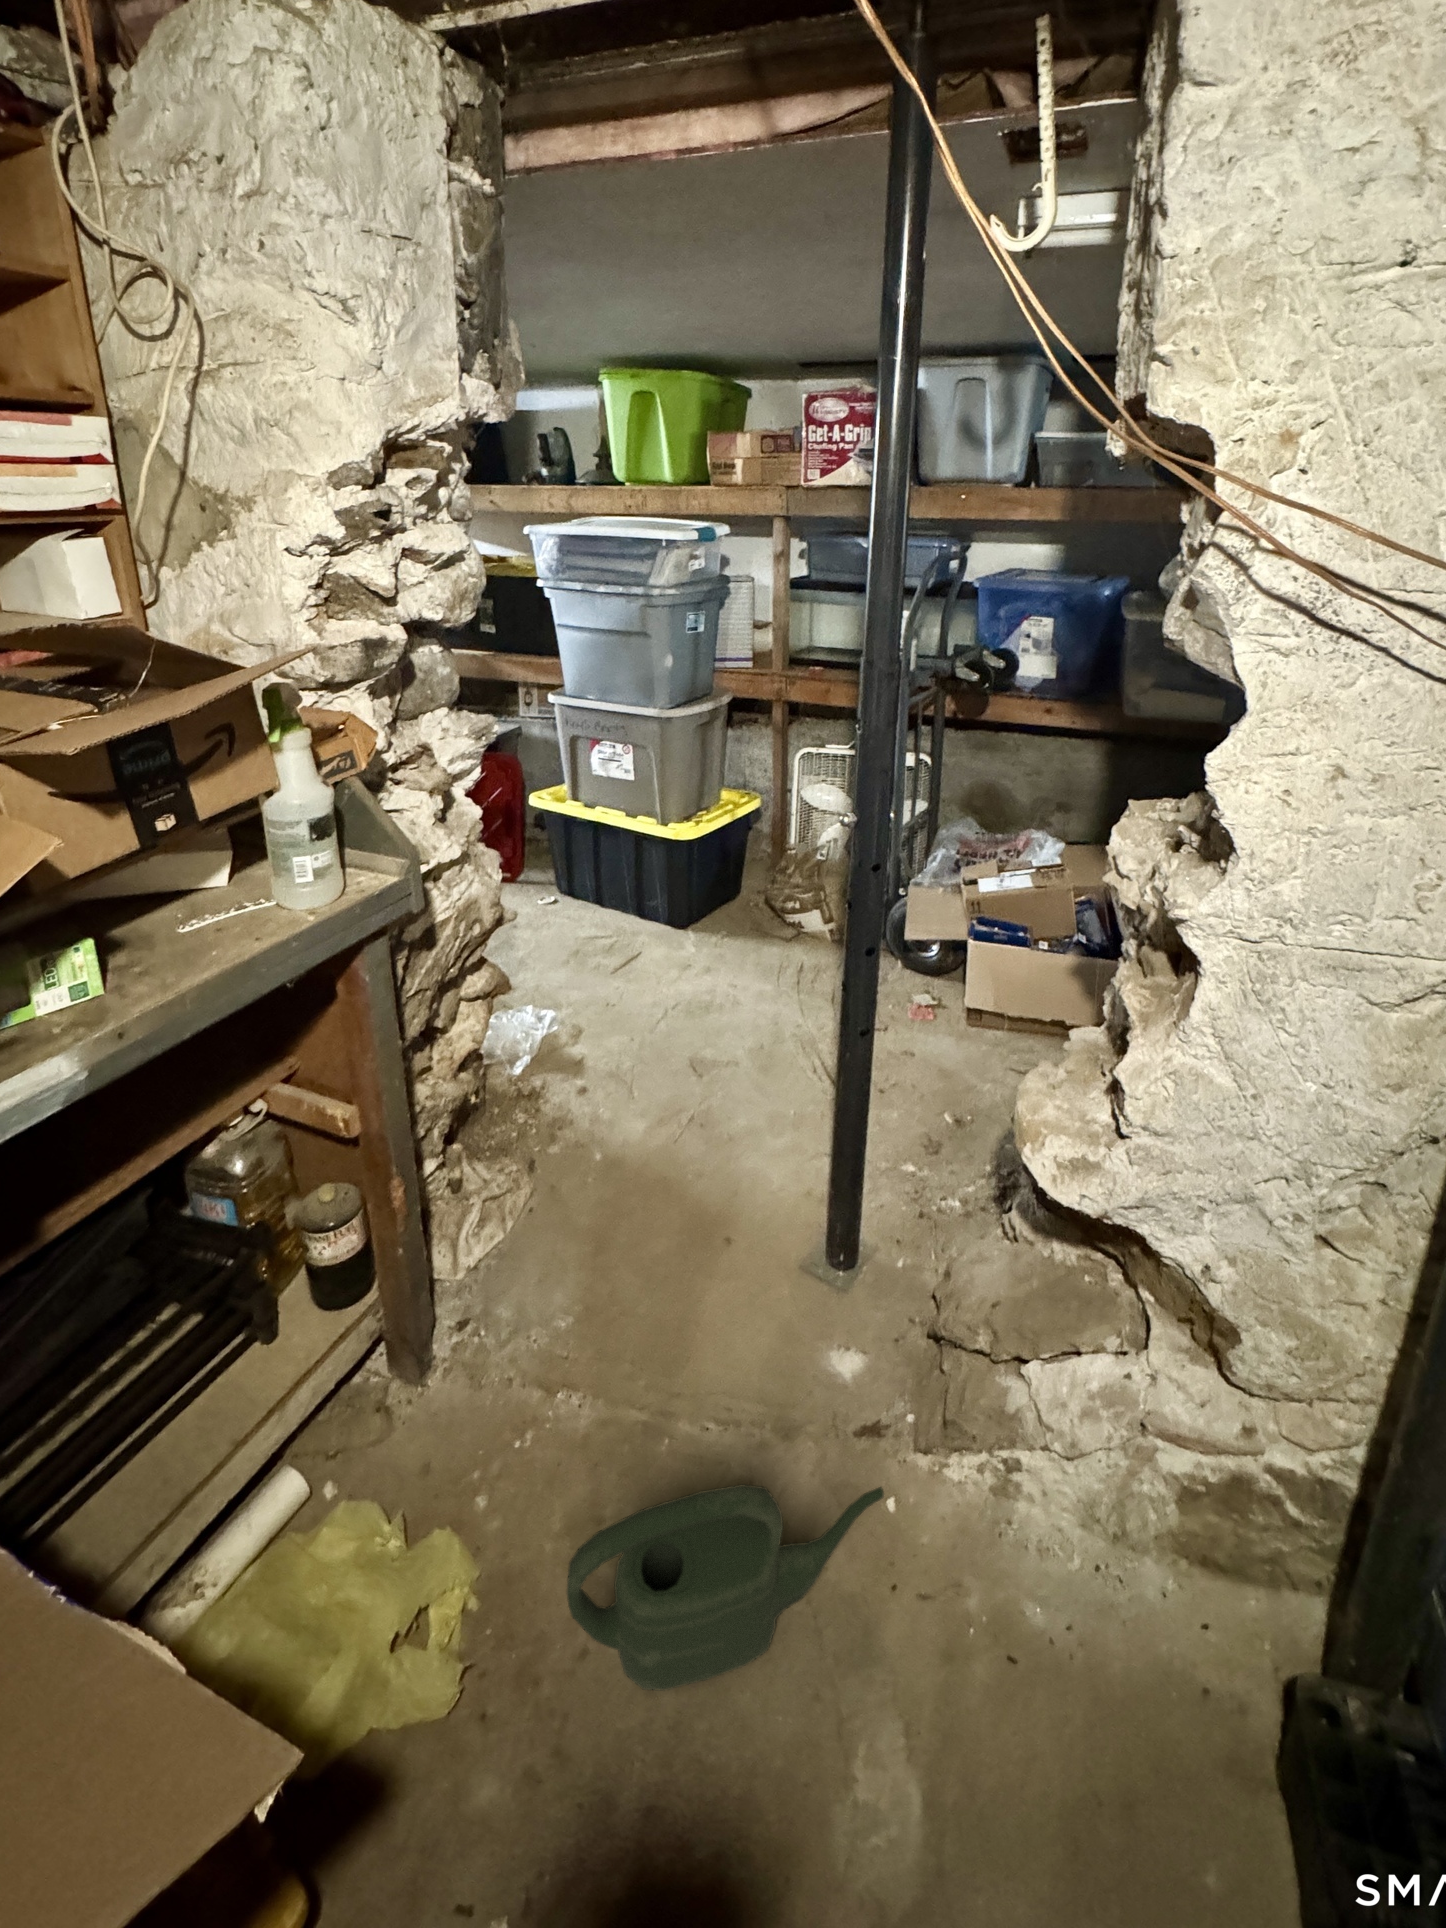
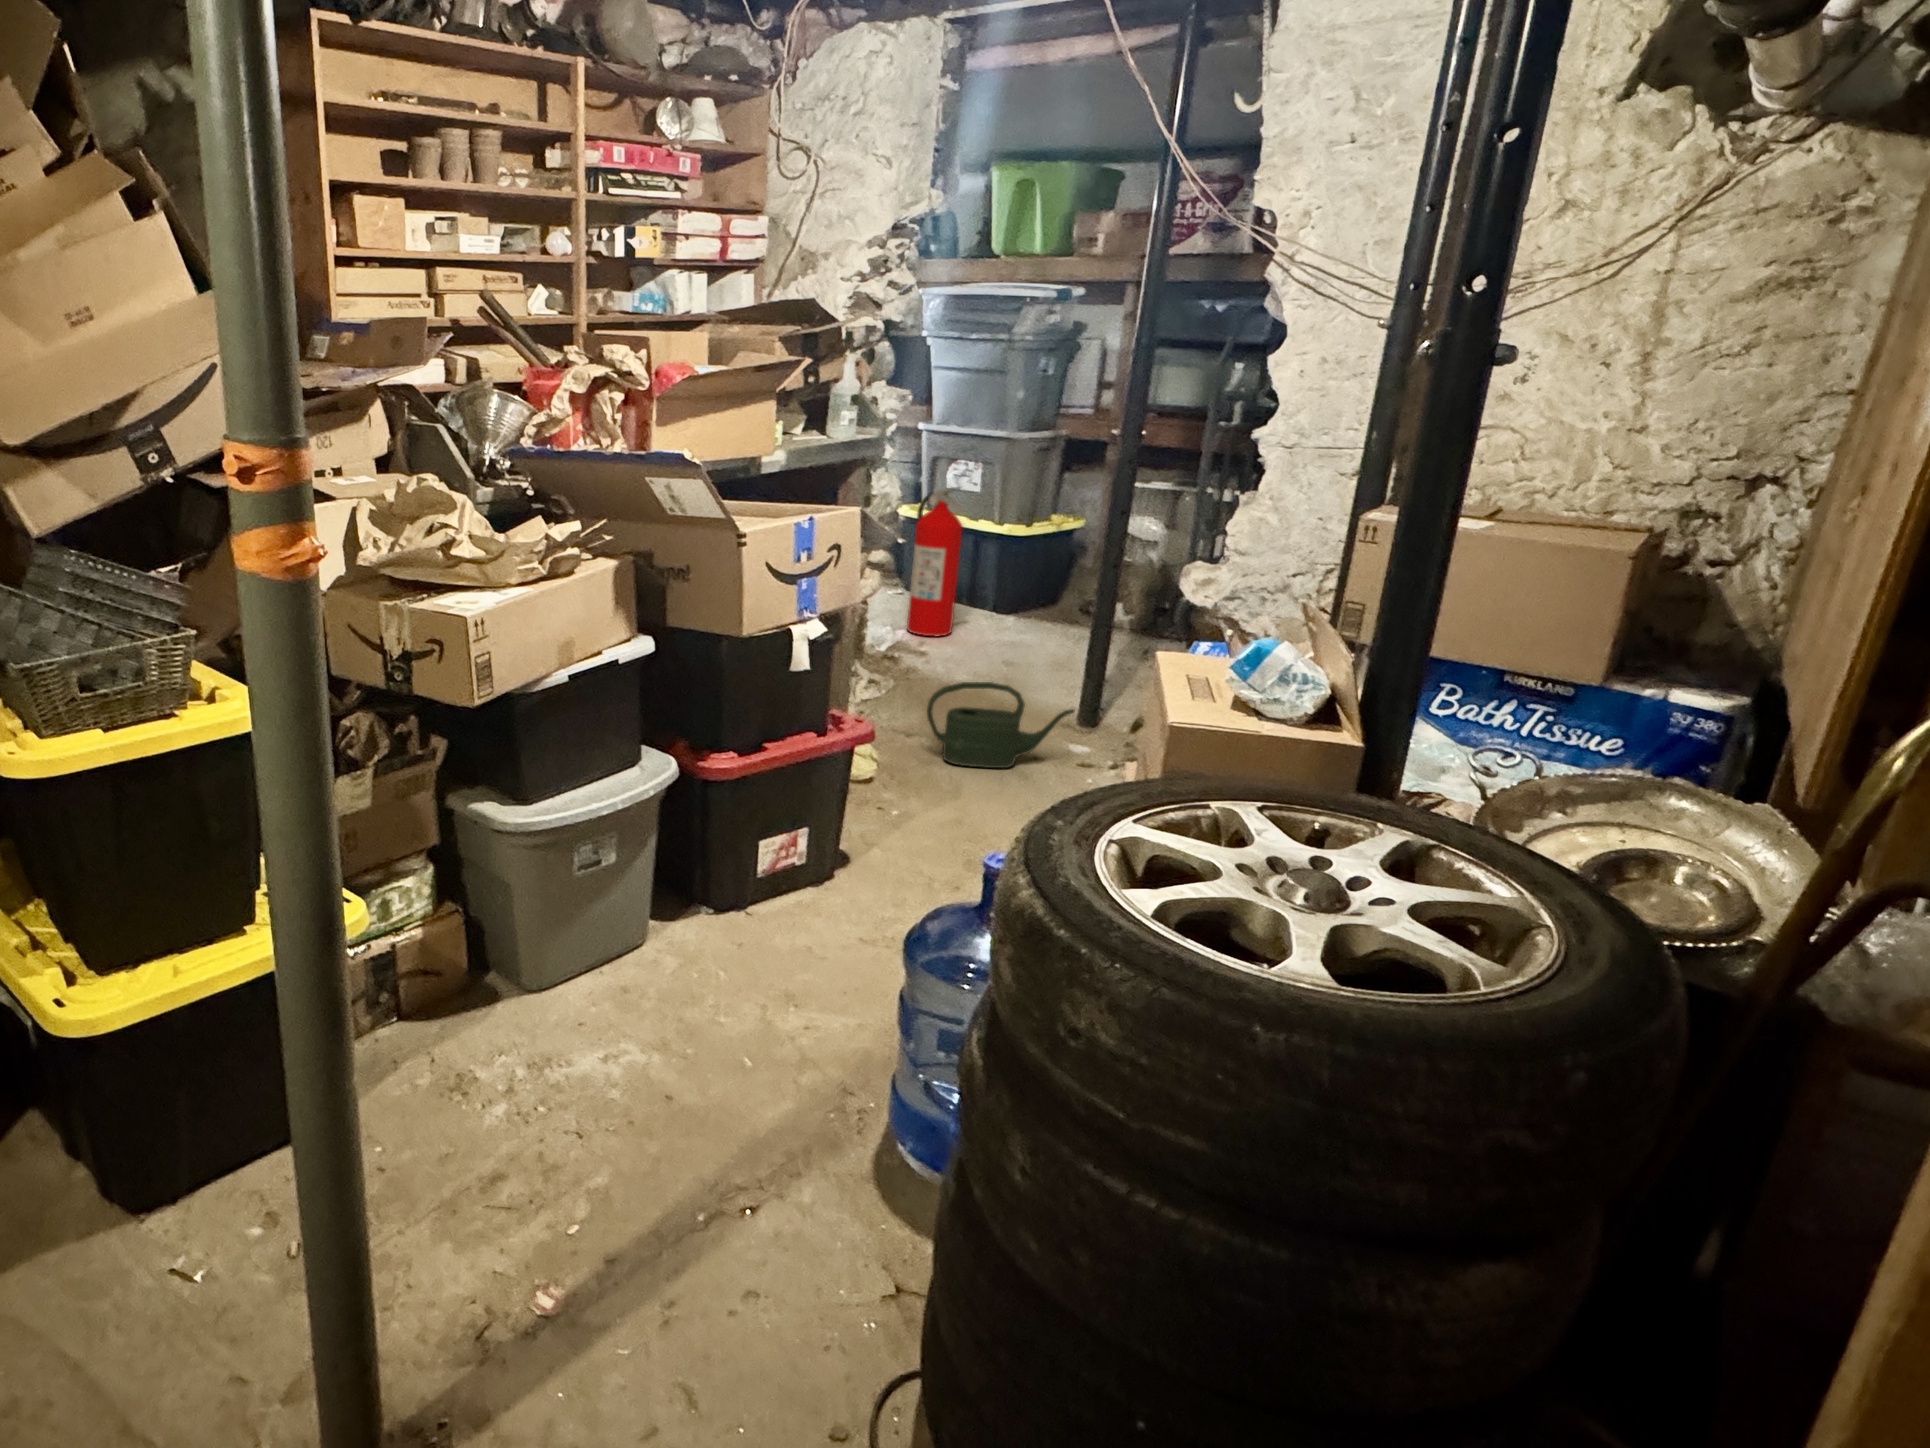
fire extinguisher: none [546,835,621,1046] -> present [907,487,963,636]

